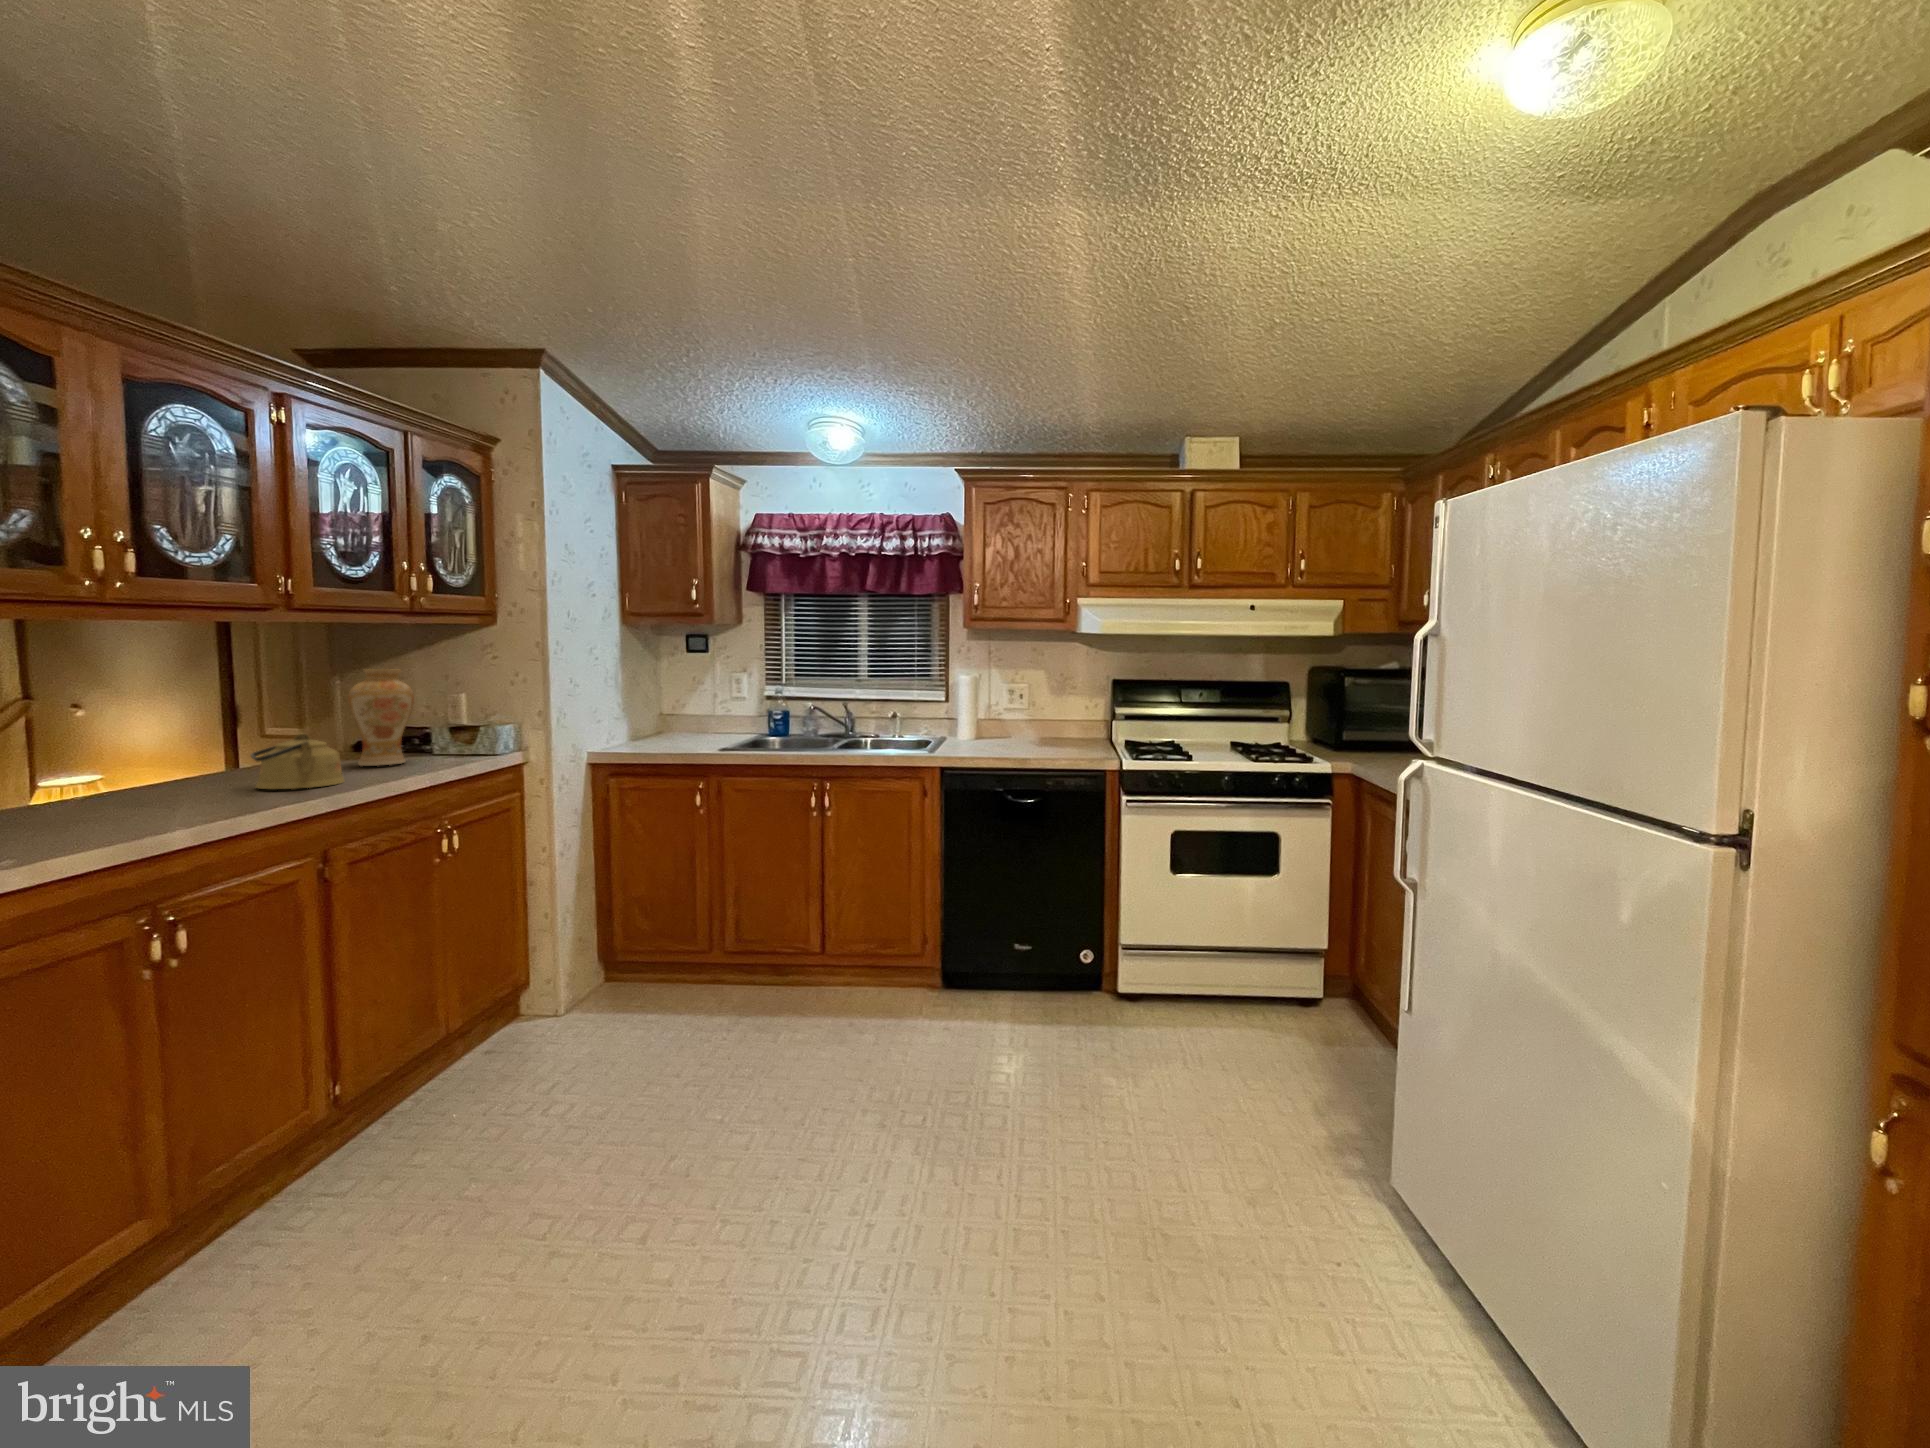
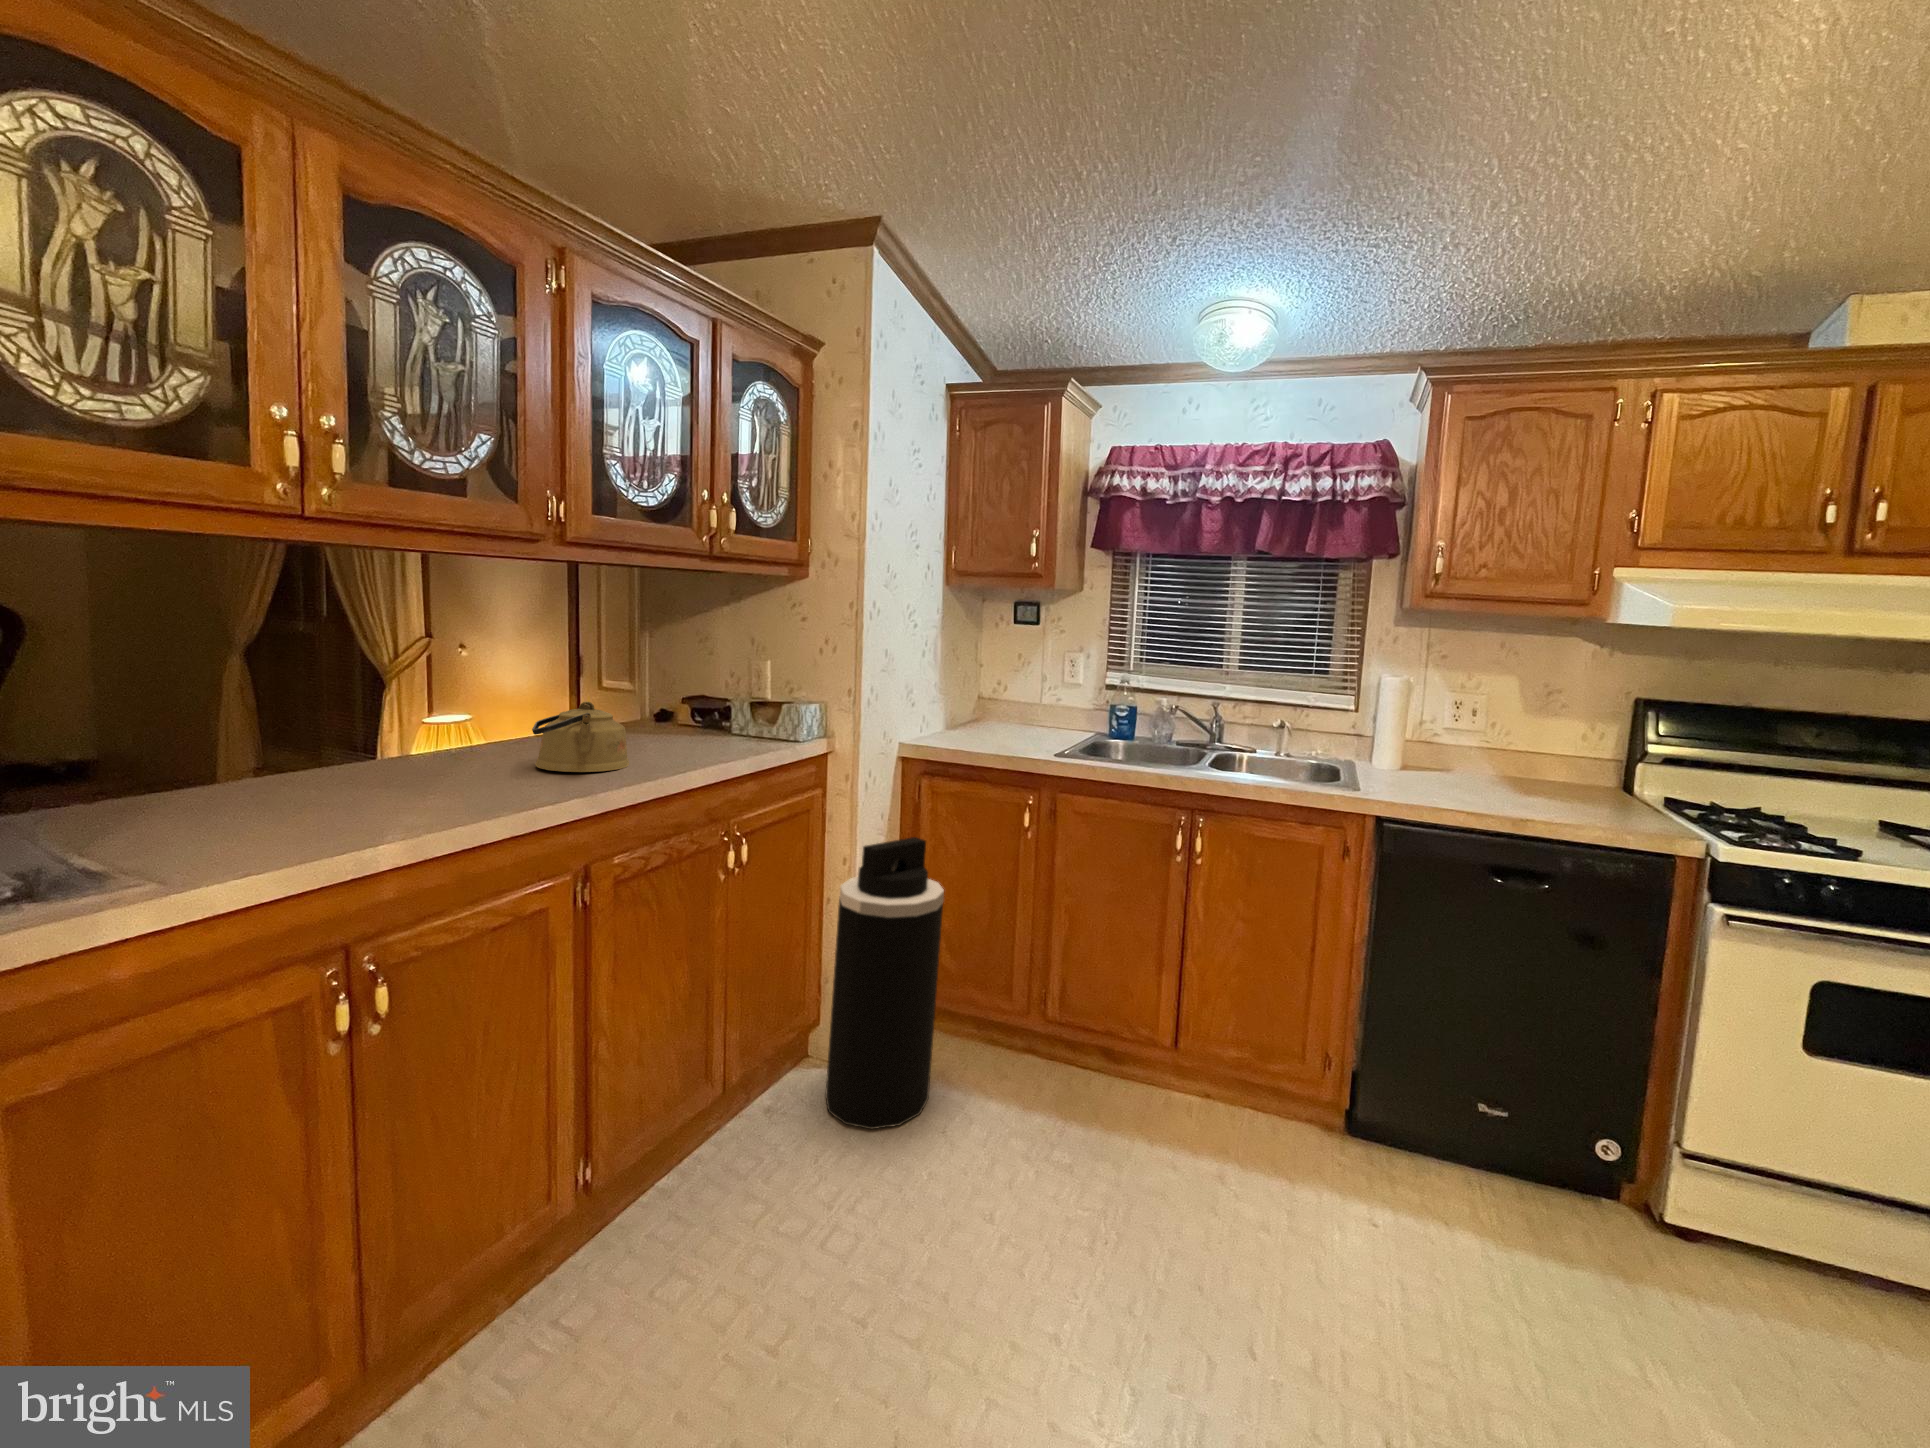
vase: present [348,669,414,766] -> none [648,625,715,744]
trash can: none [541,821,635,1045] -> present [826,837,944,1129]

